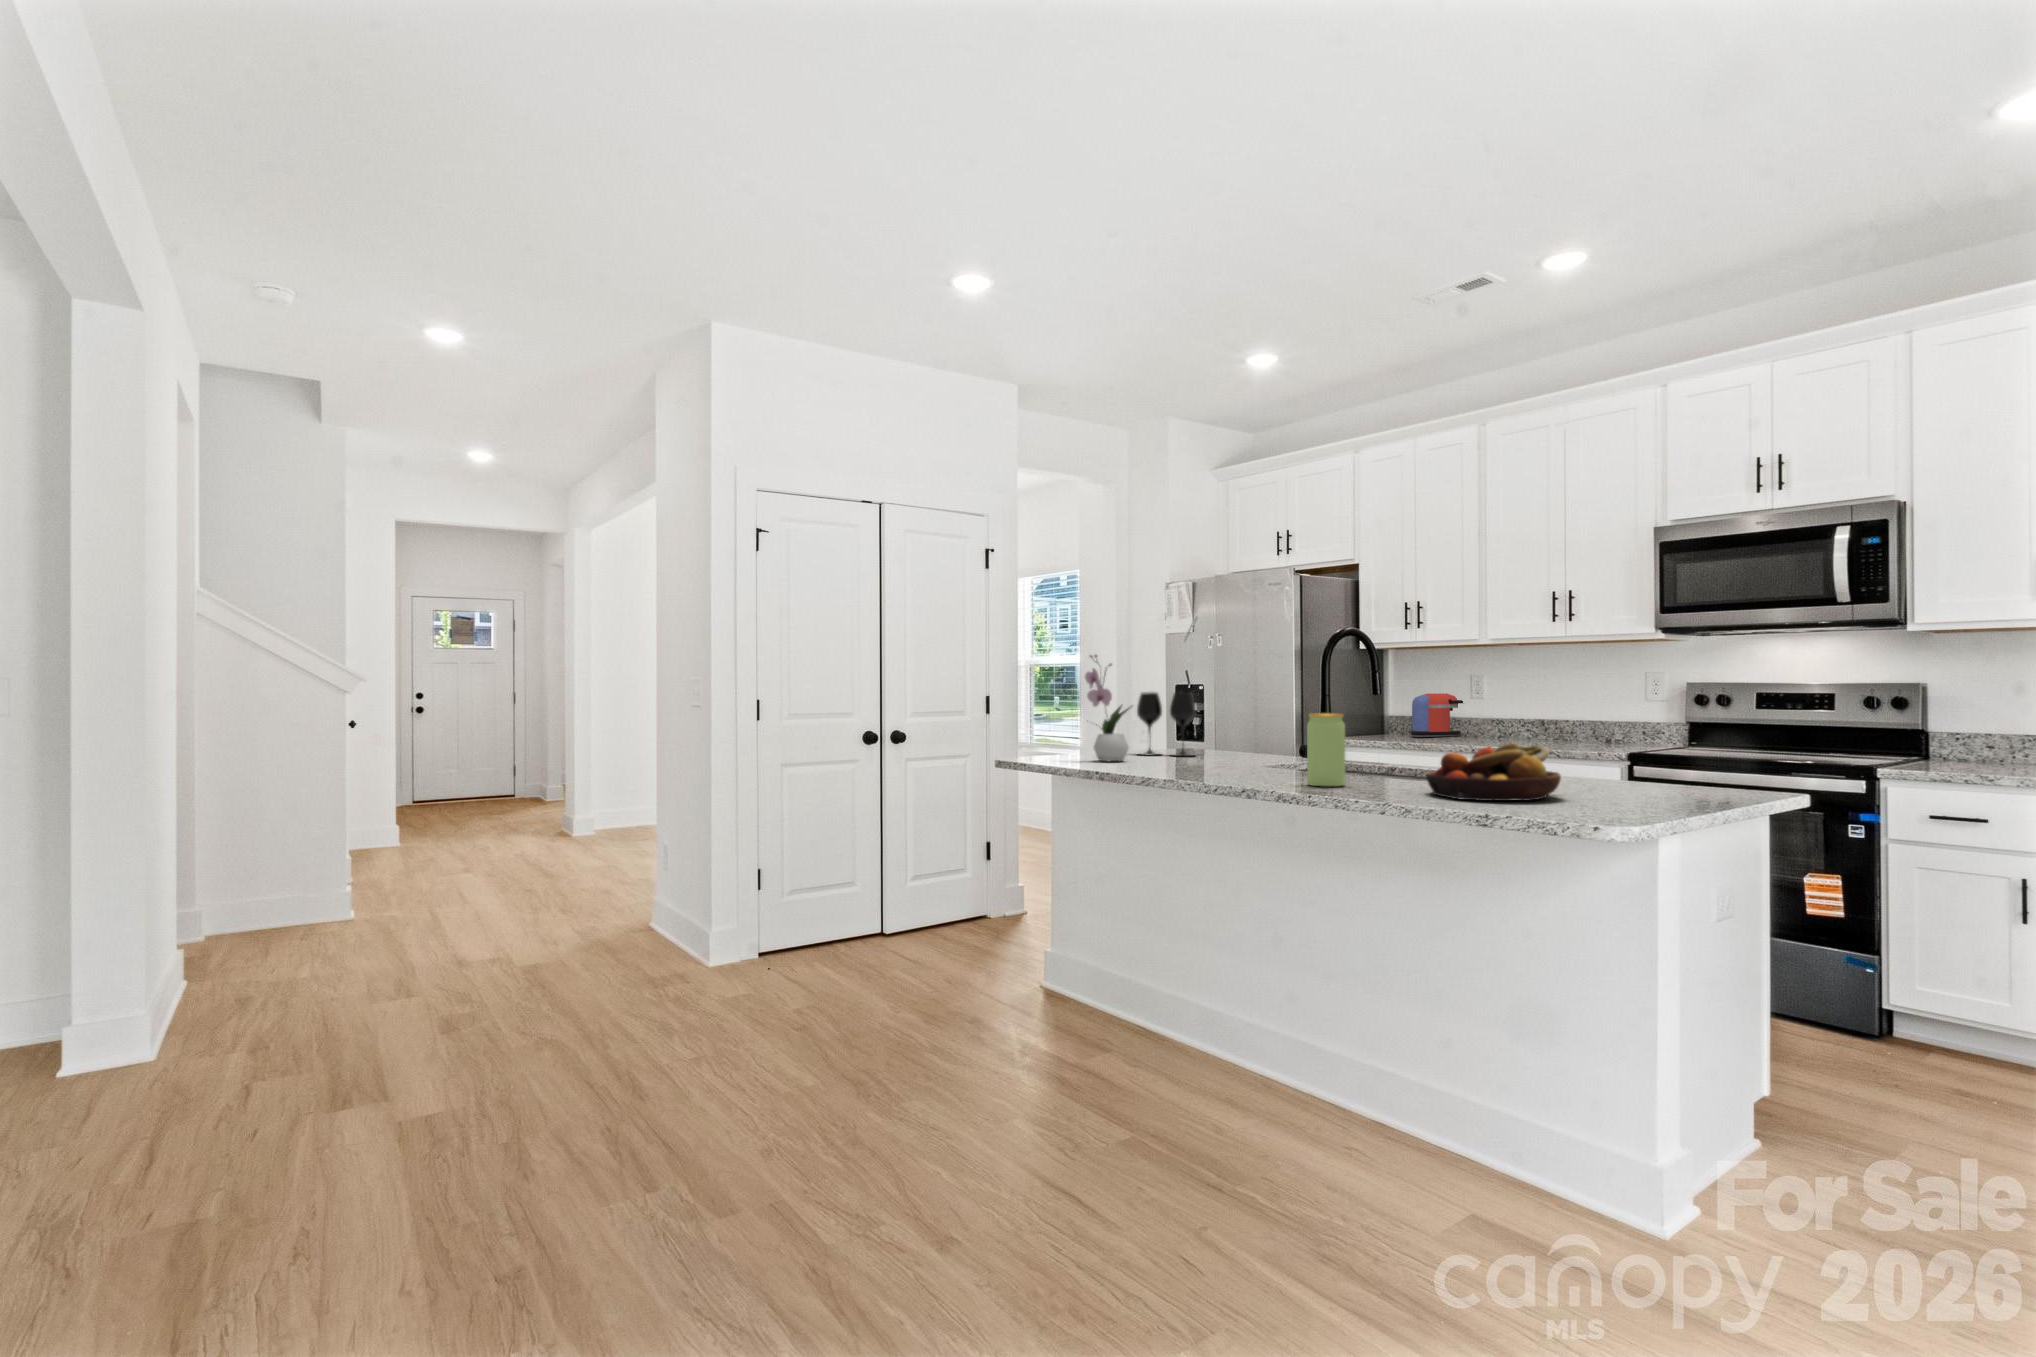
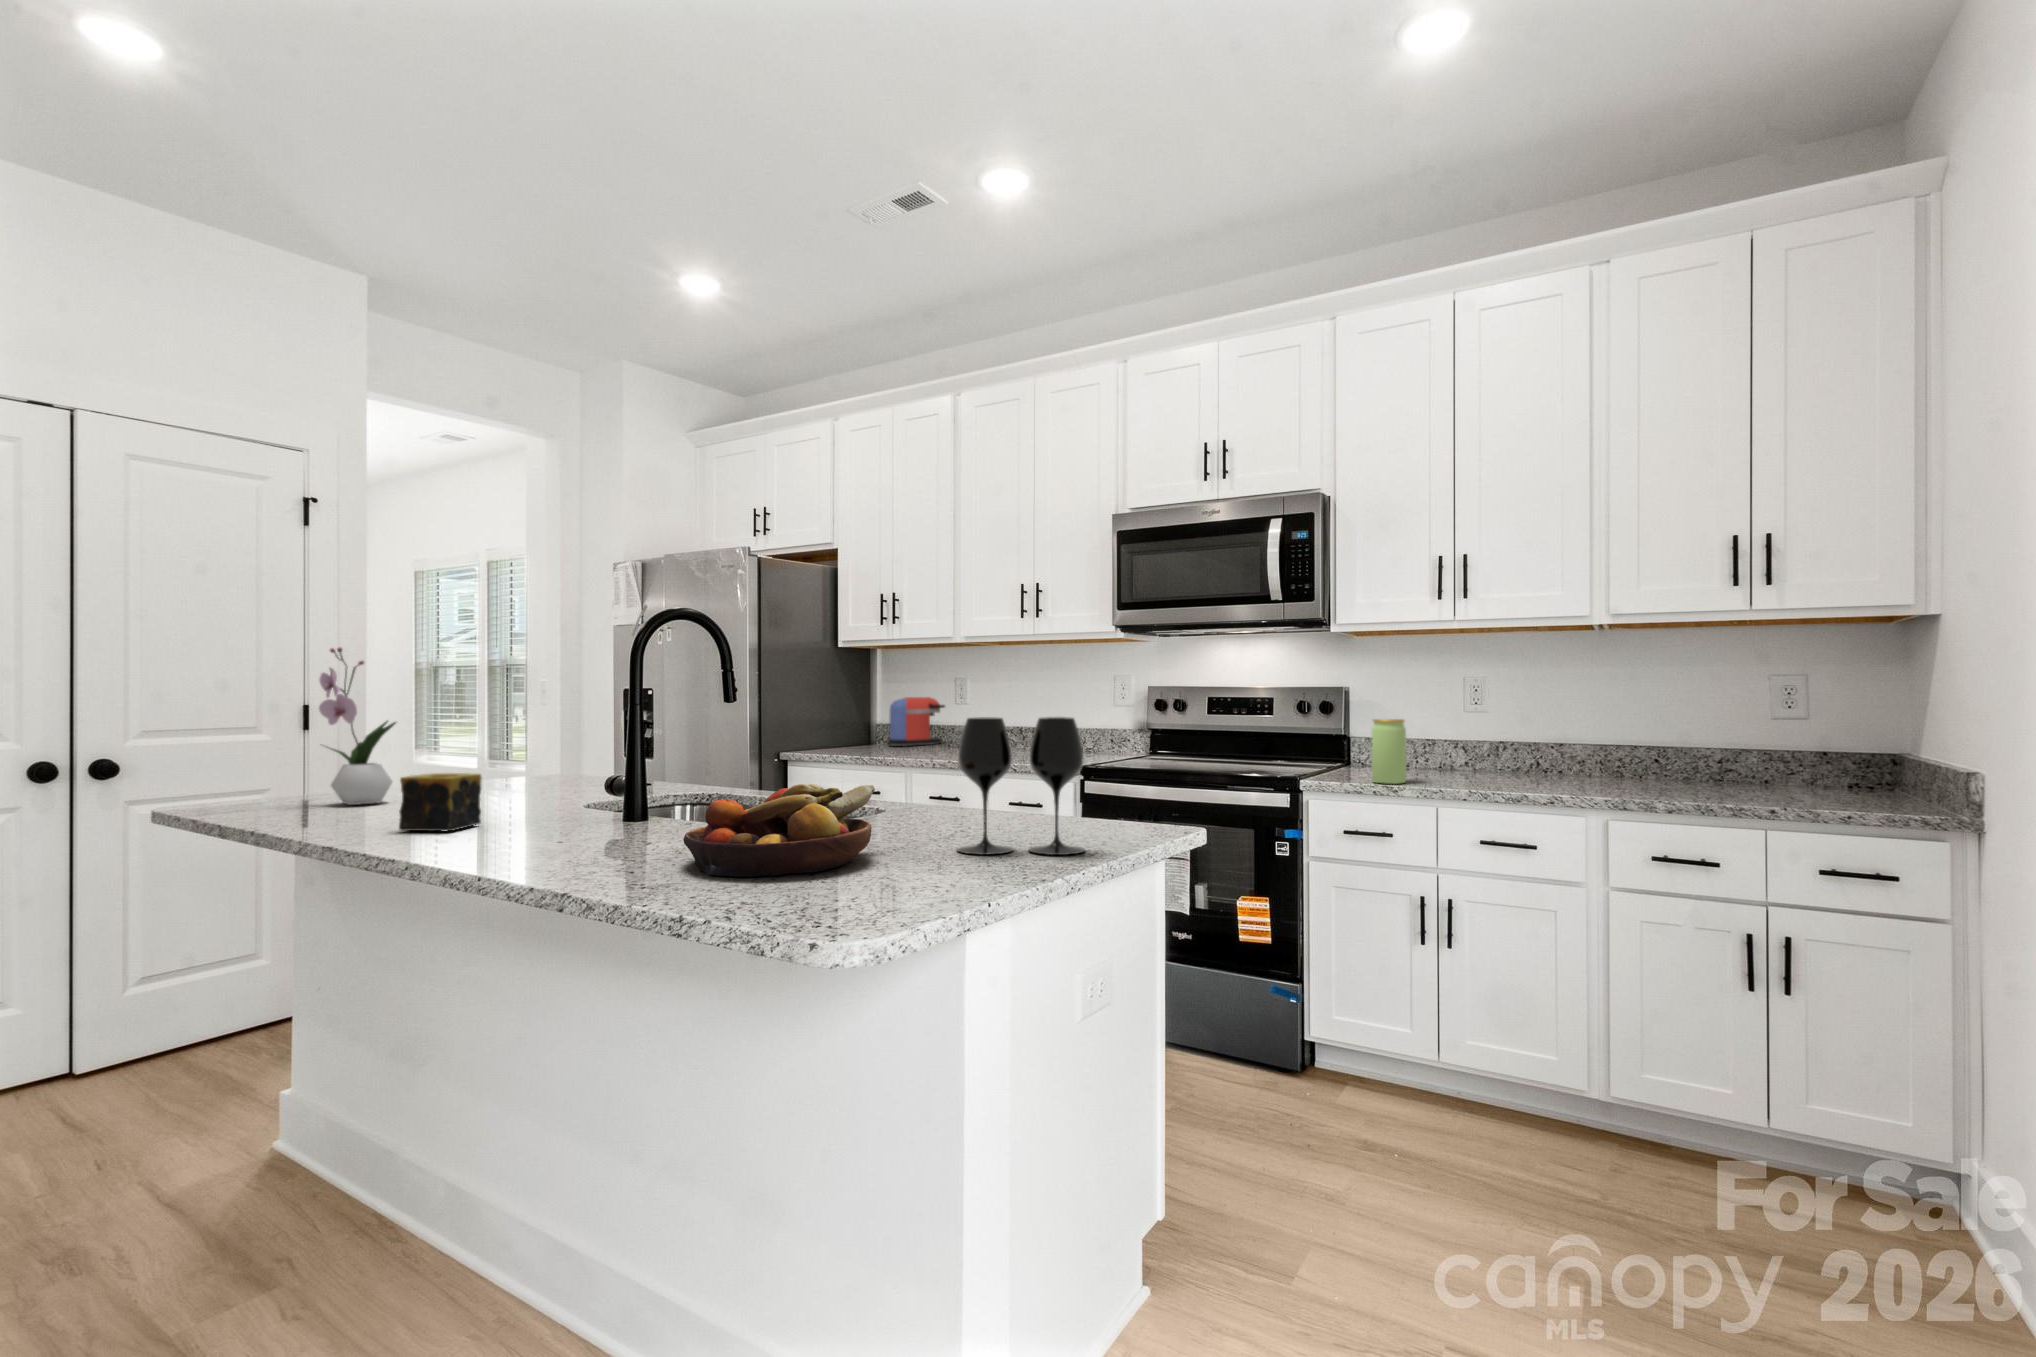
wine glass: present [1137,692,1195,756] -> present [958,717,1084,855]
jar: present [1307,713,1346,786] -> present [1372,719,1406,784]
candle: none [1186,738,1229,775] -> present [399,773,481,831]

